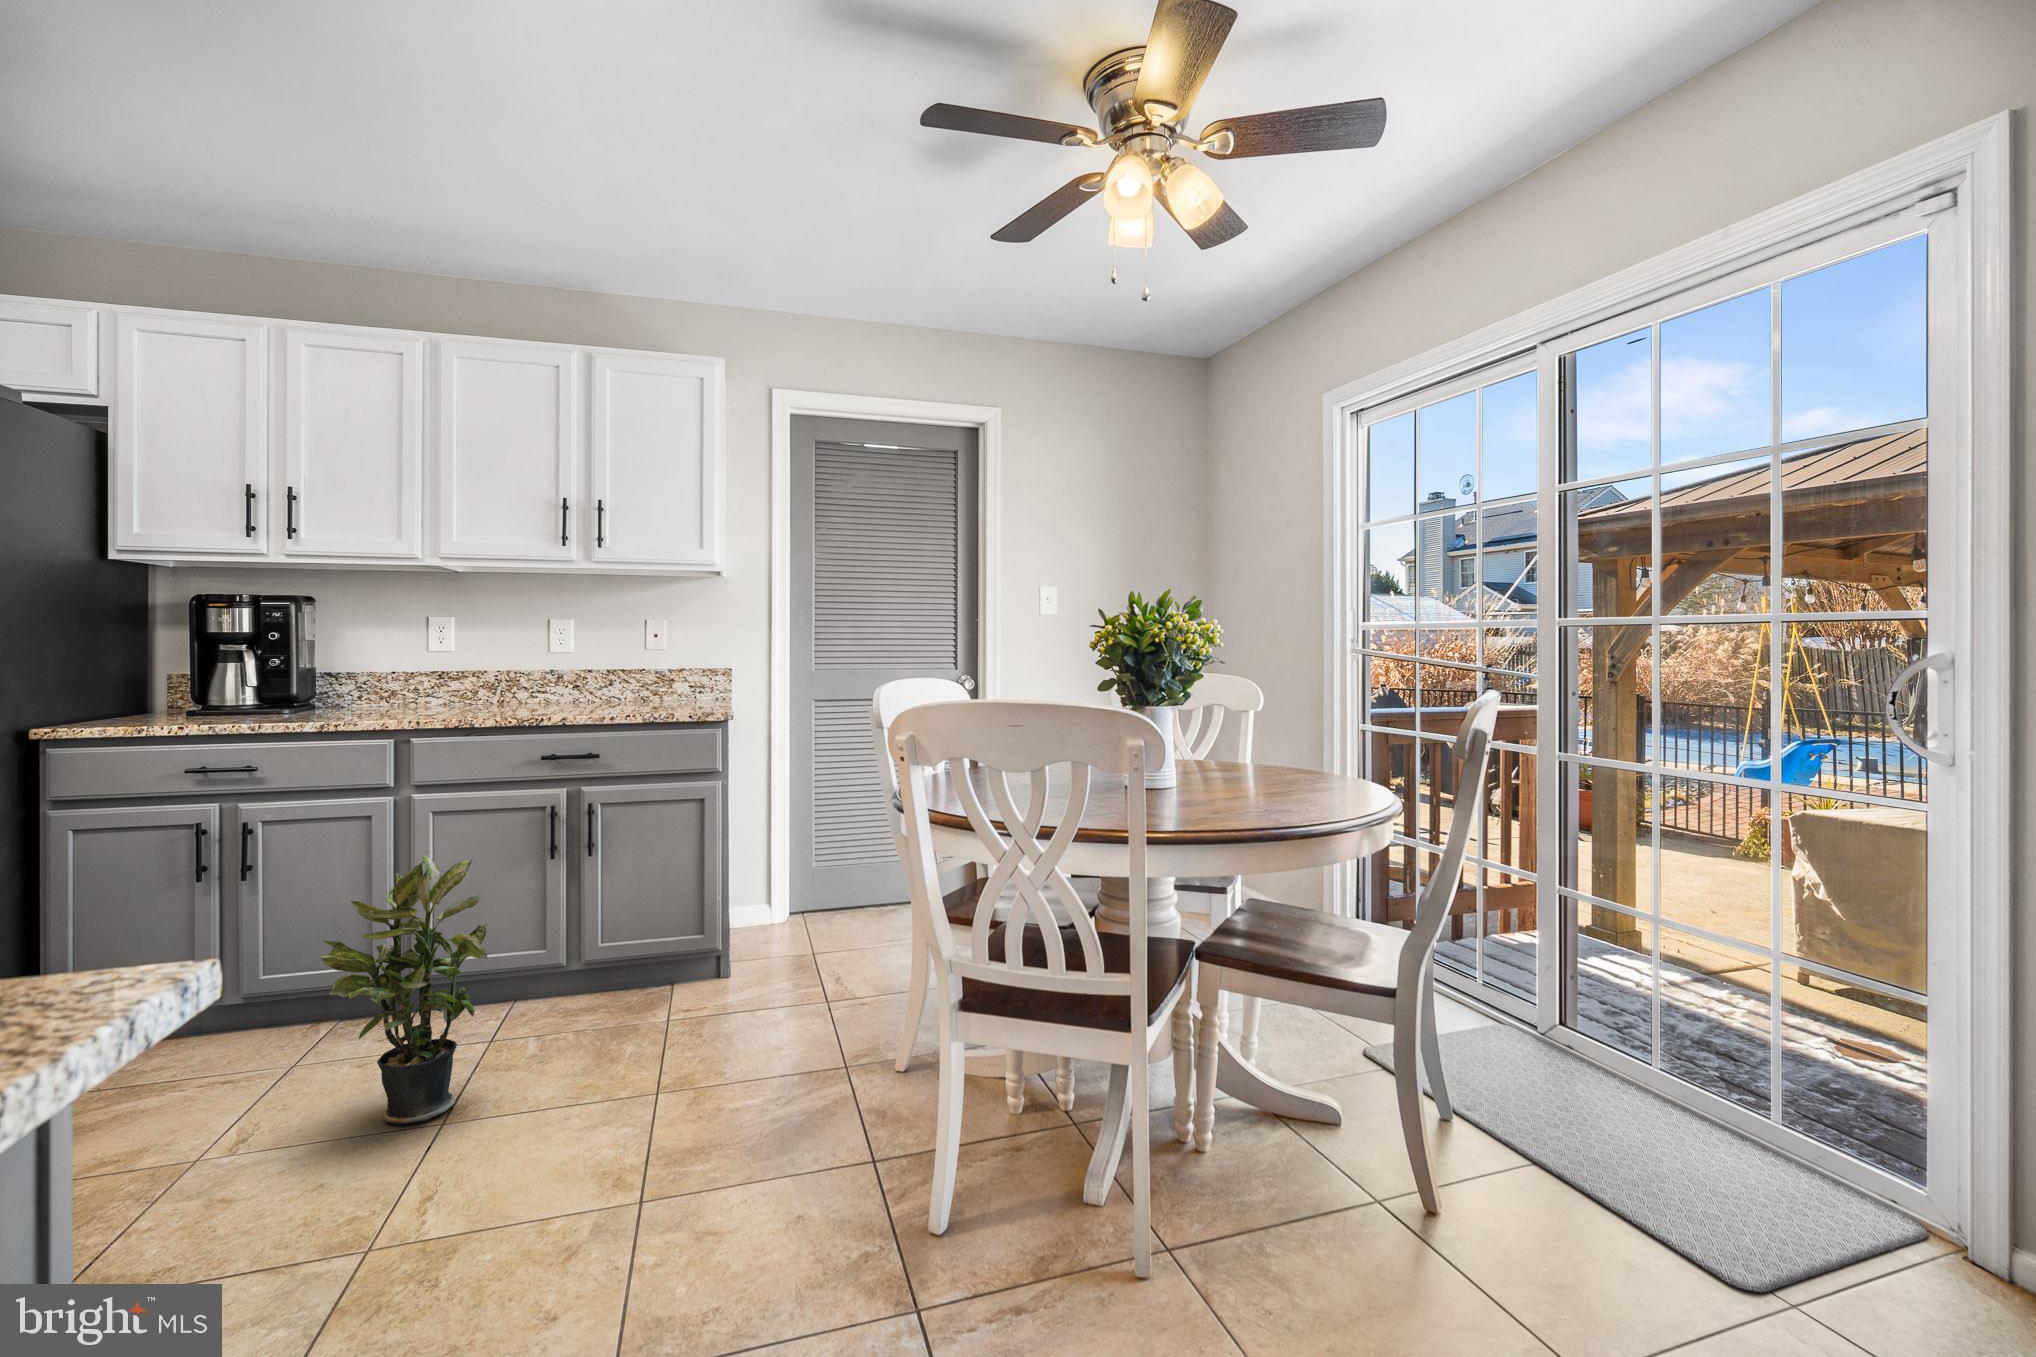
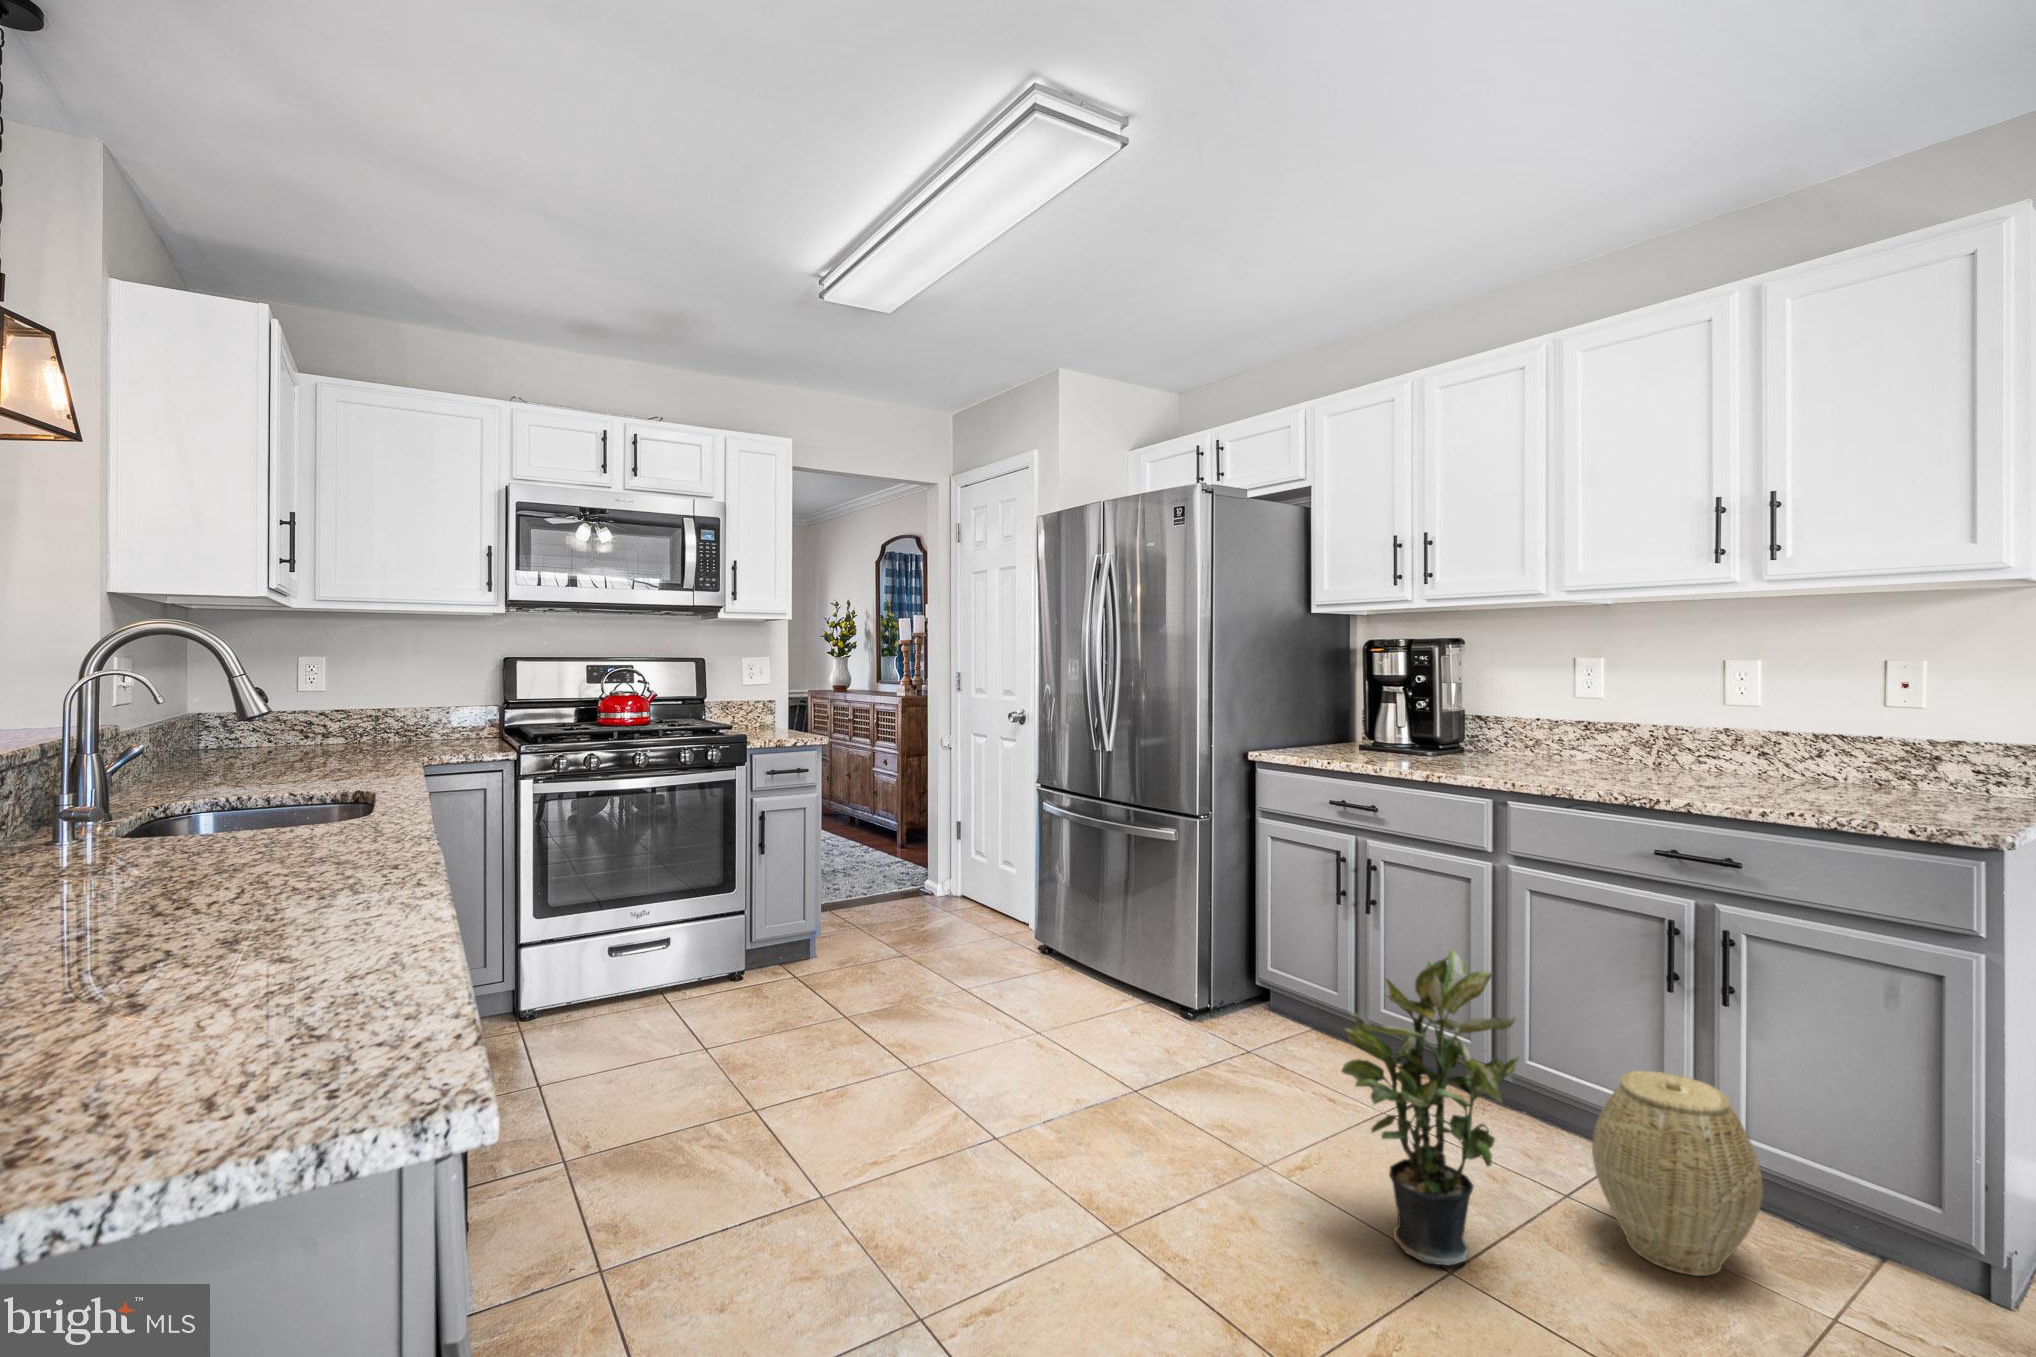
woven basket: none [523,909,632,1043] -> present [1592,1071,1763,1276]

